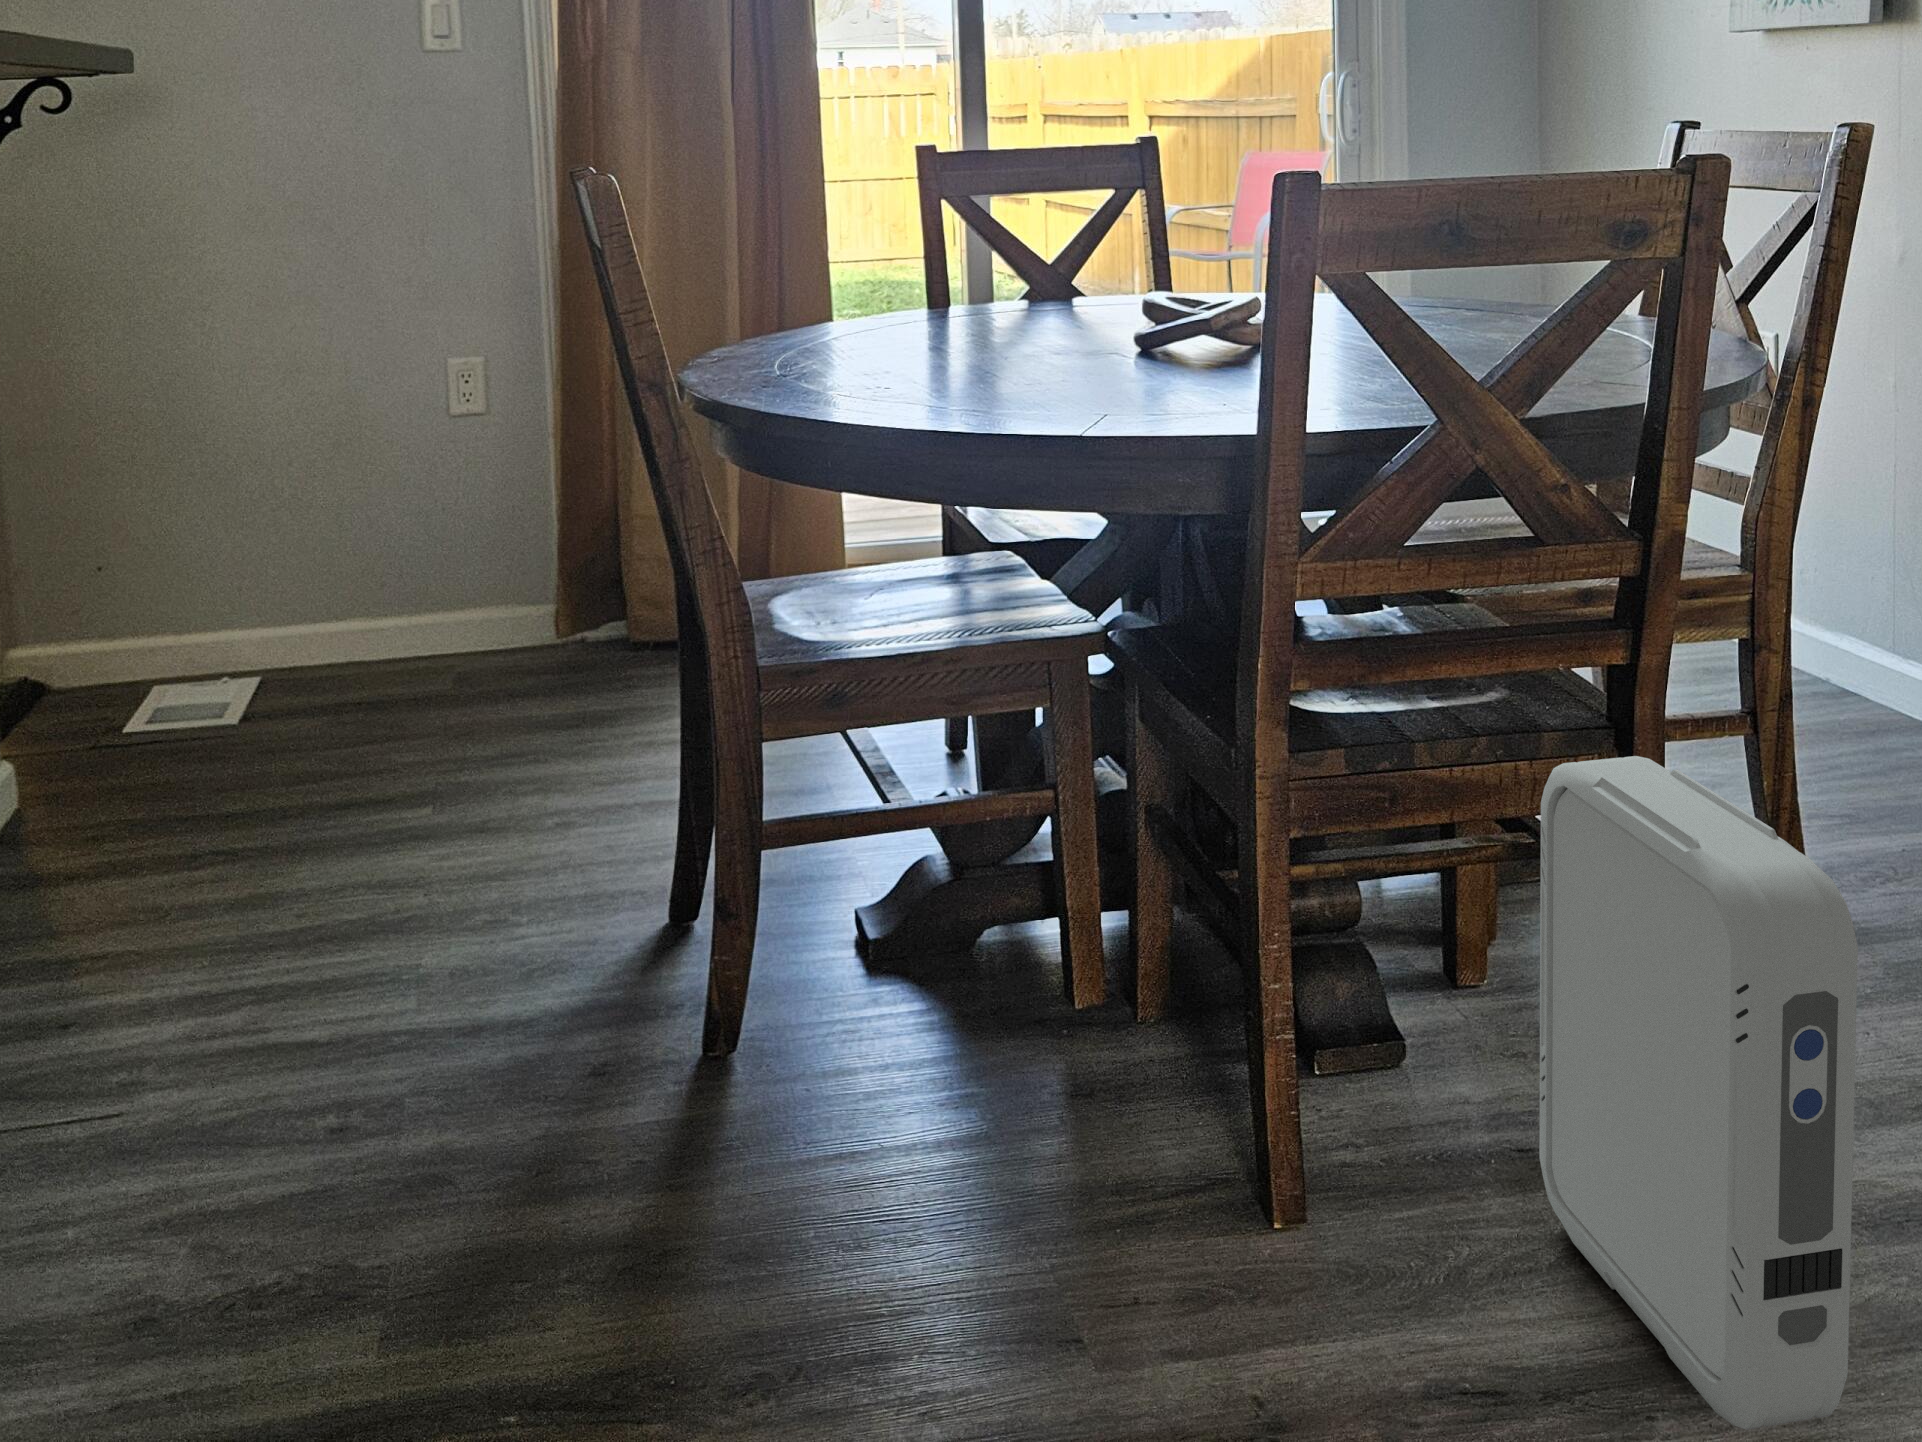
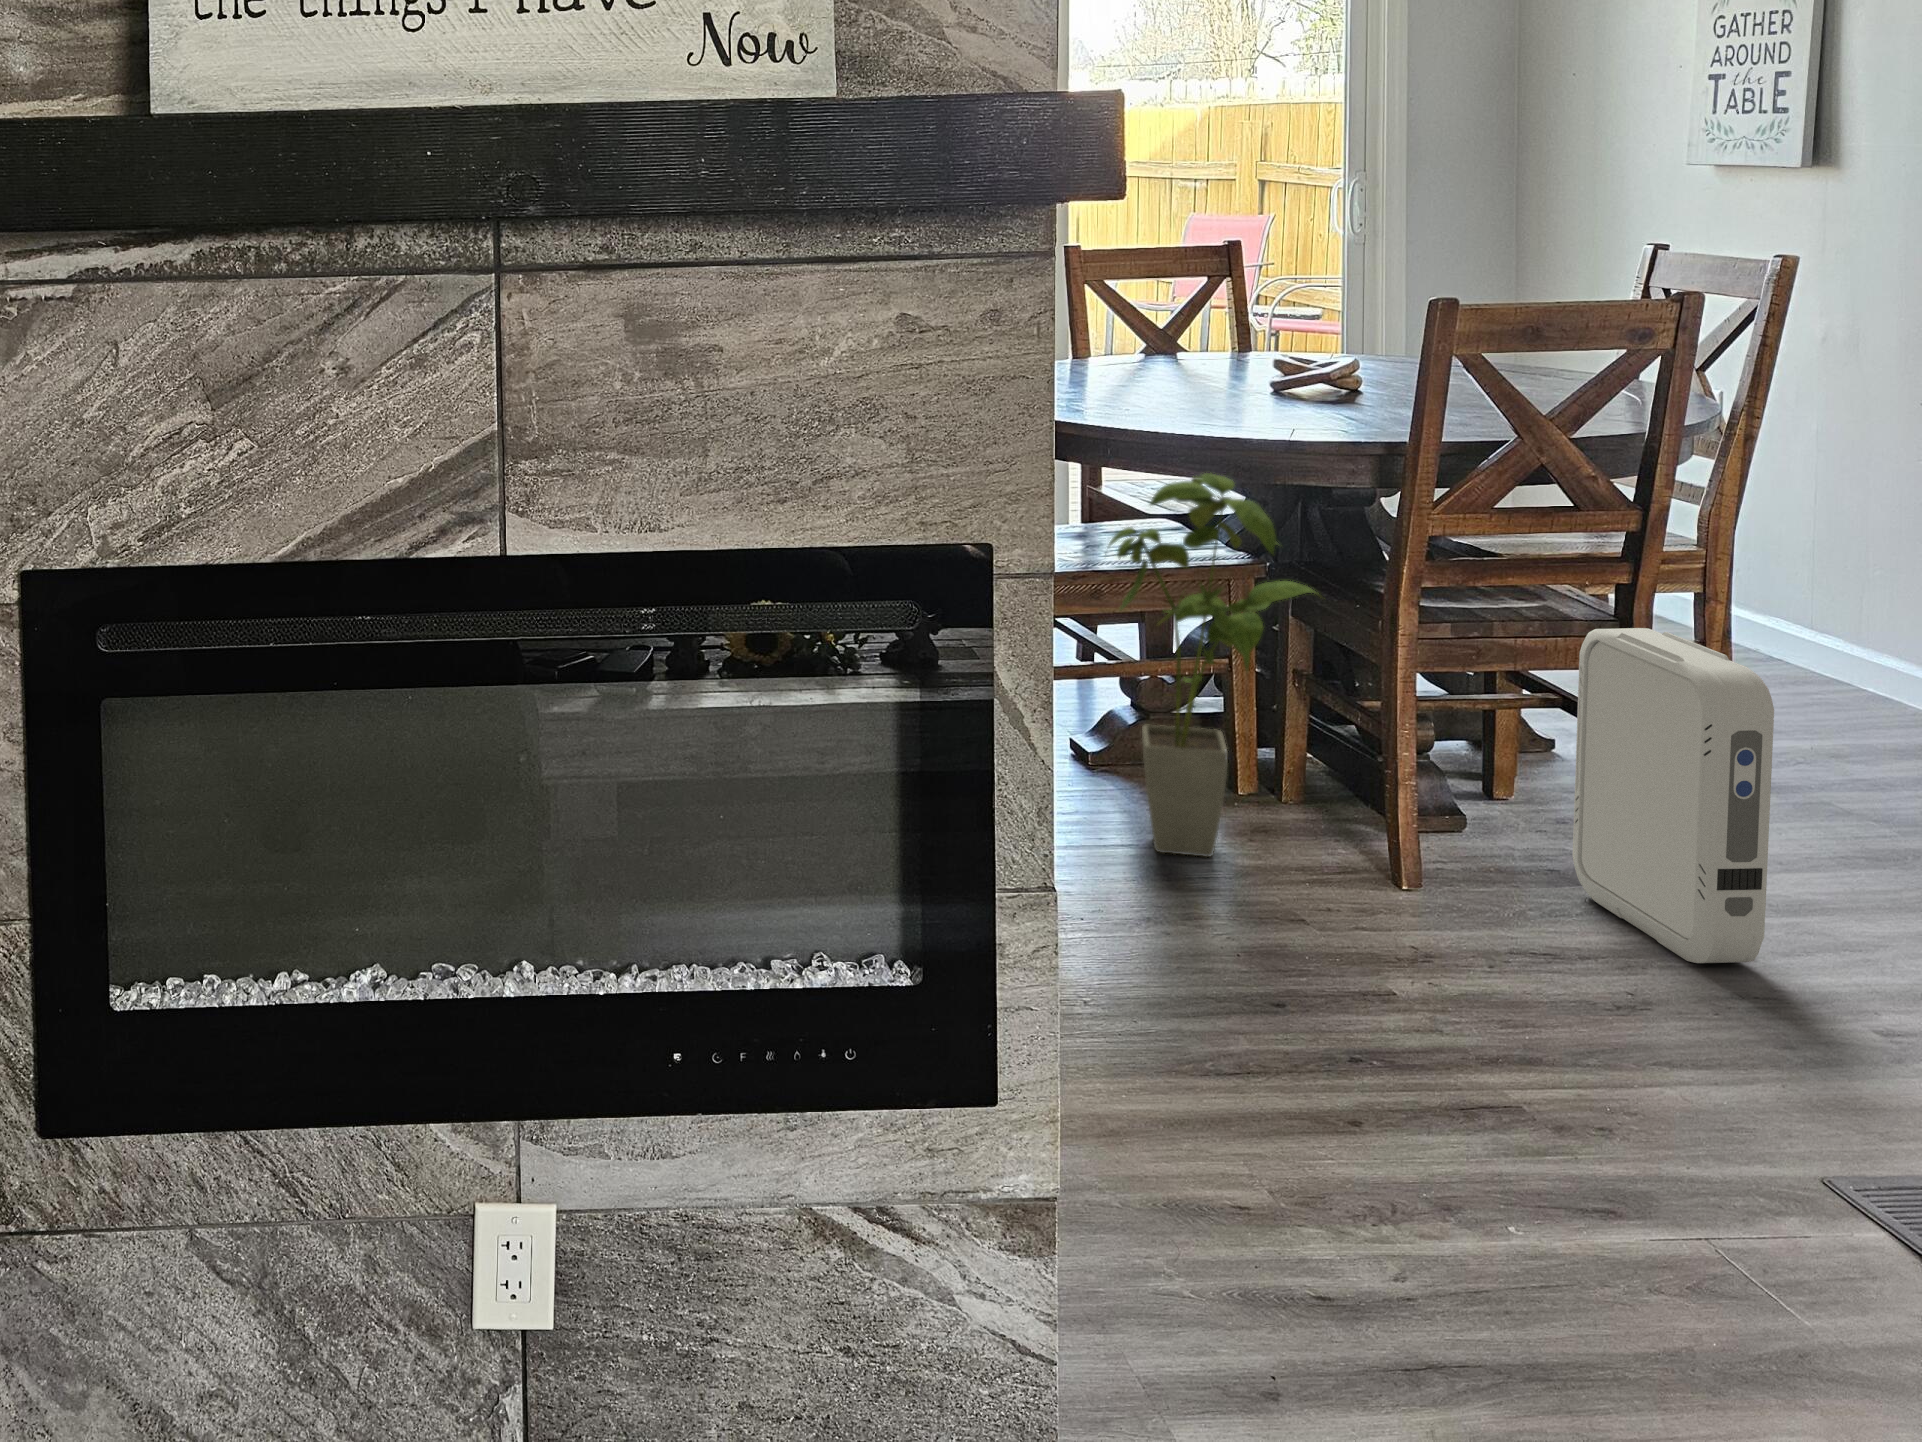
house plant: none [788,504,1150,1181] -> present [1109,473,1321,857]

